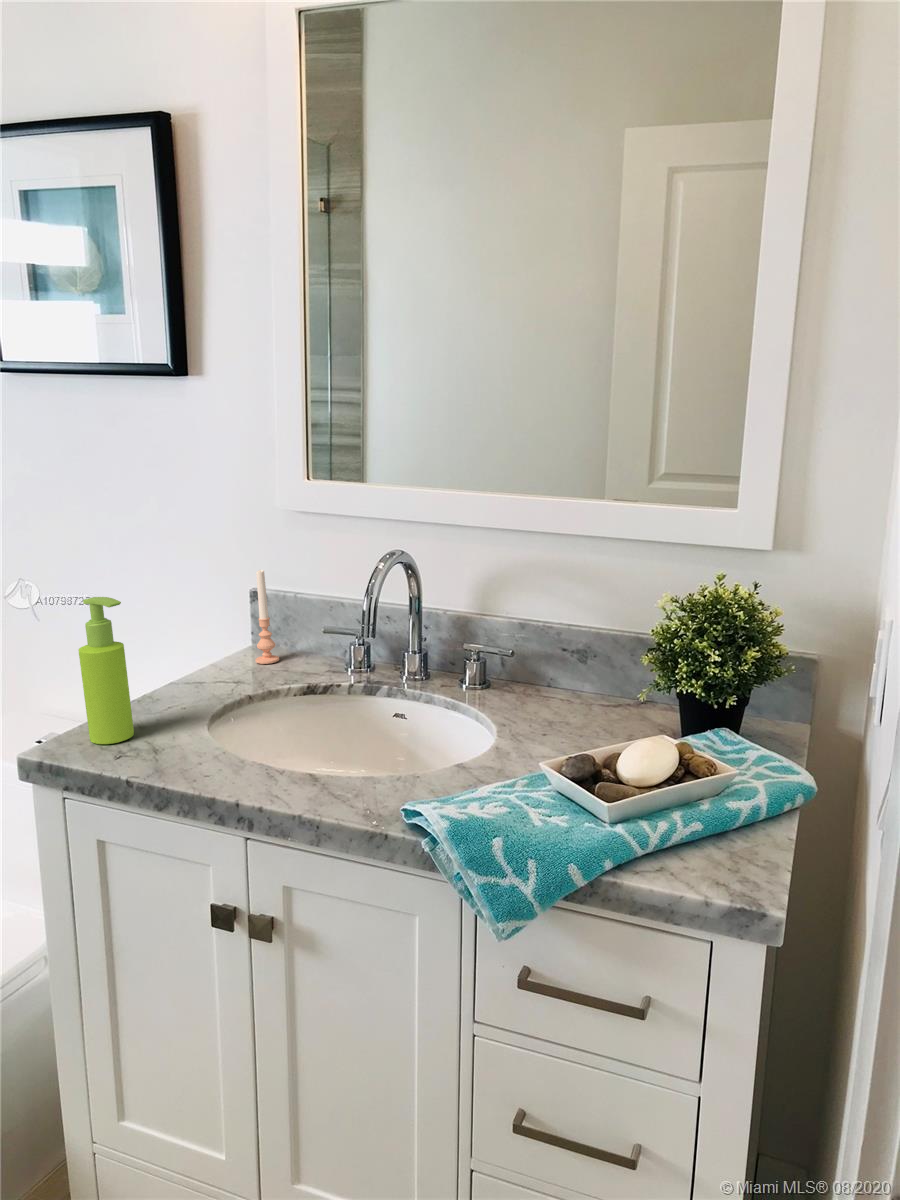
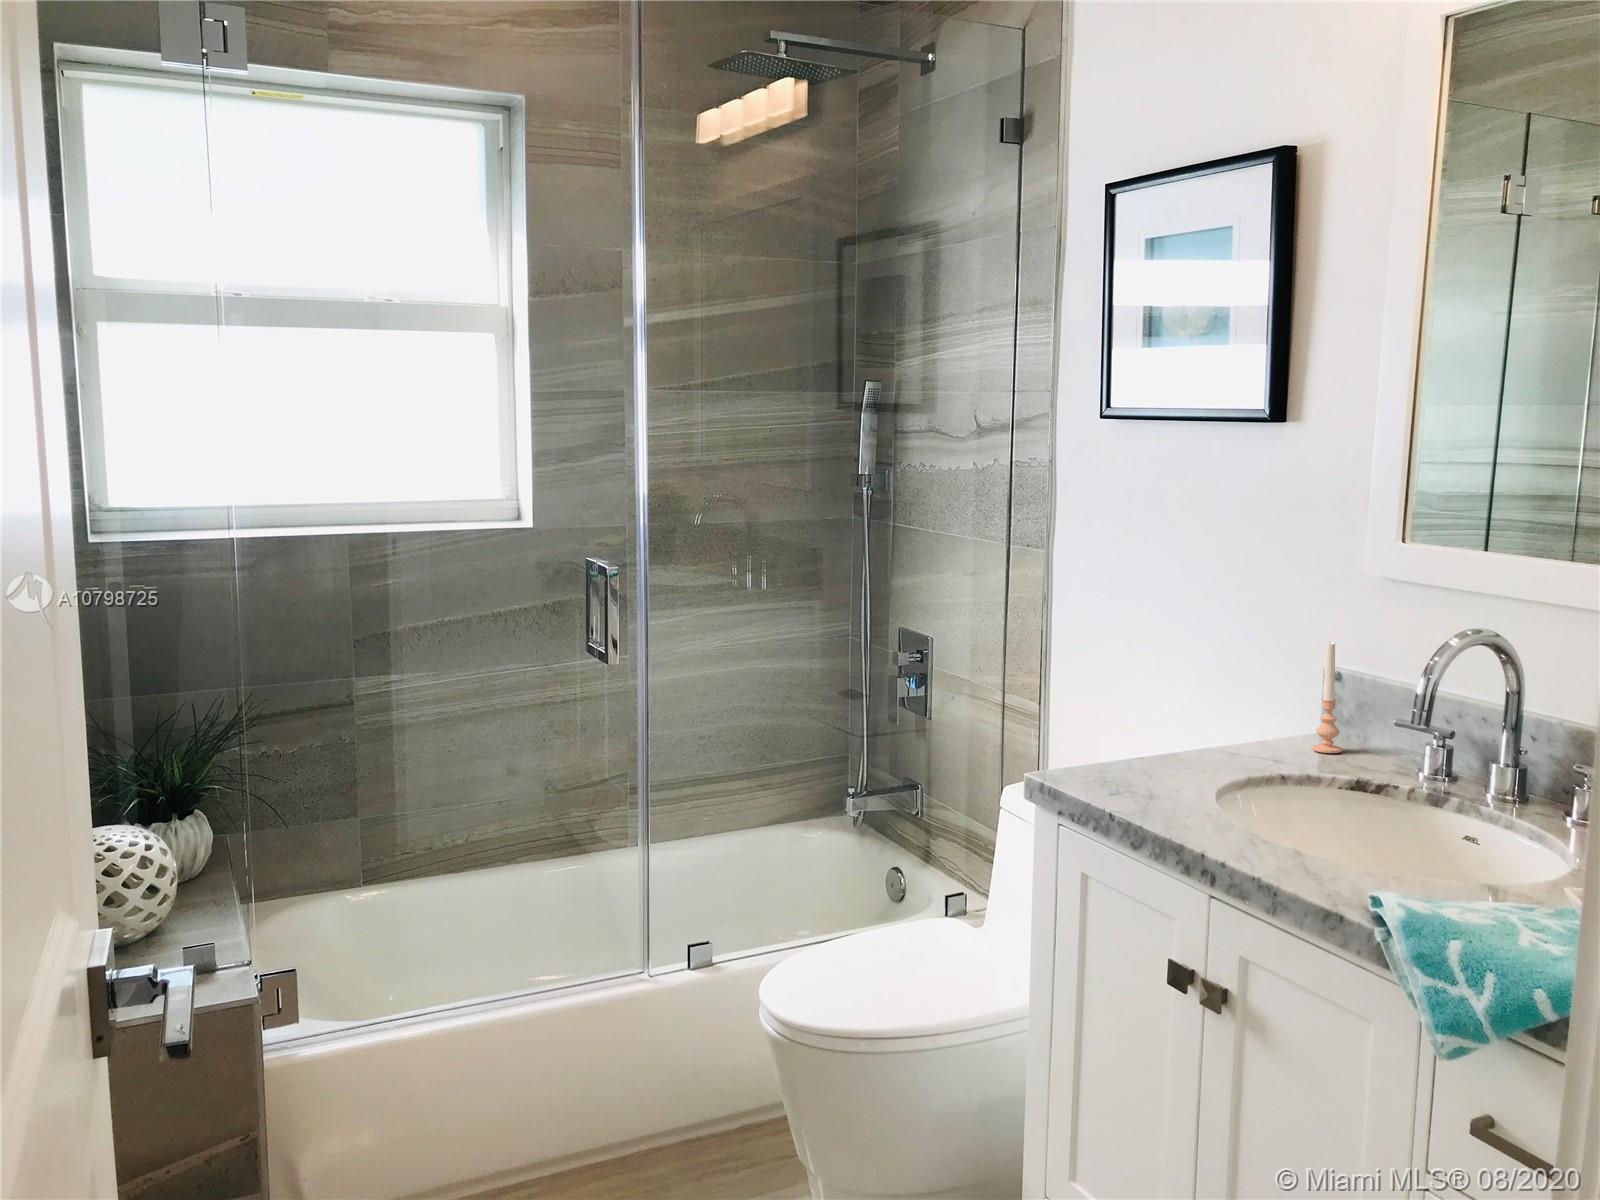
soap dispenser: present [79,597,134,744] -> none [1096,634,1141,784]

